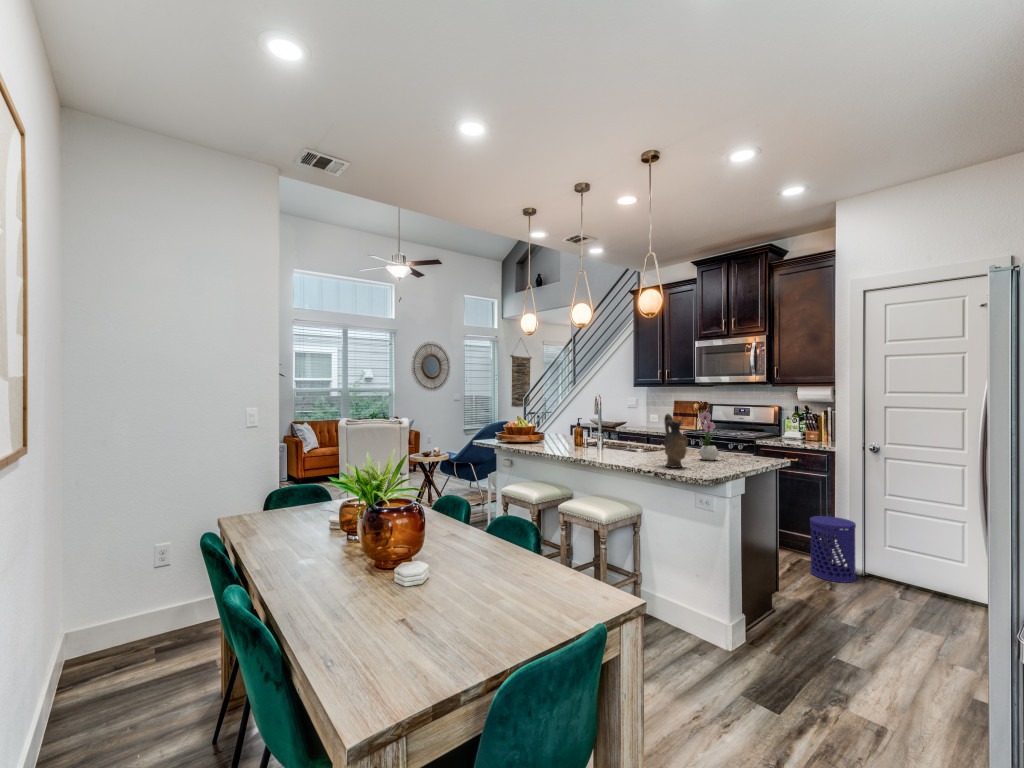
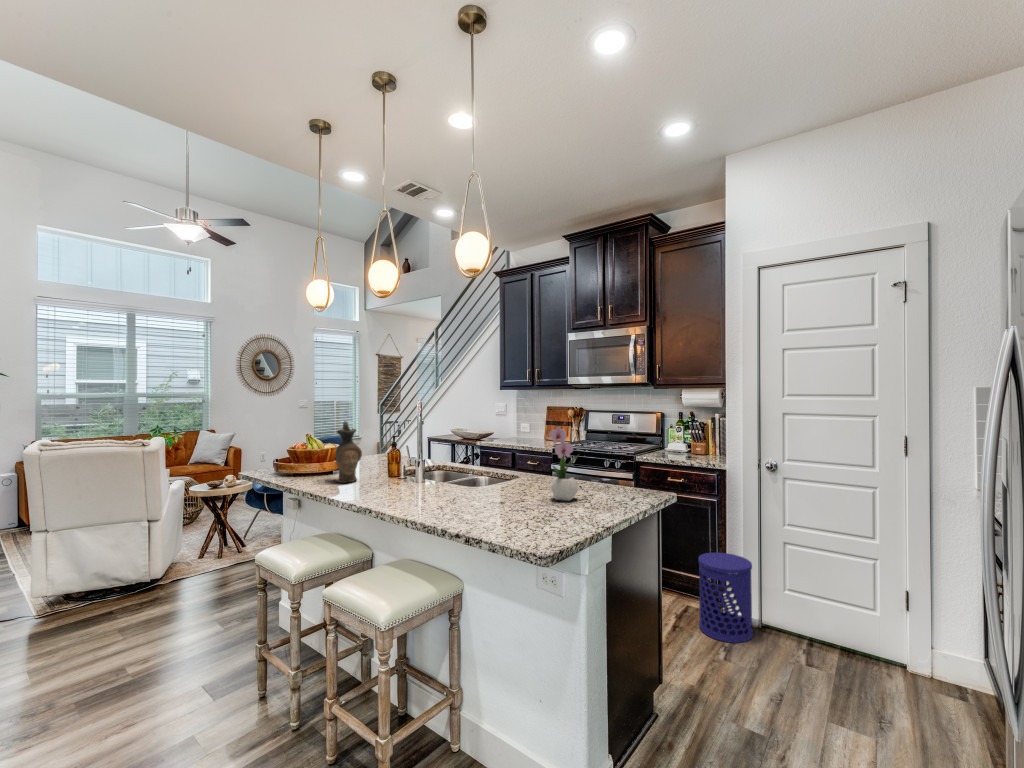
ceramic pitcher: present [664,414,688,468] -> present [336,421,362,483]

